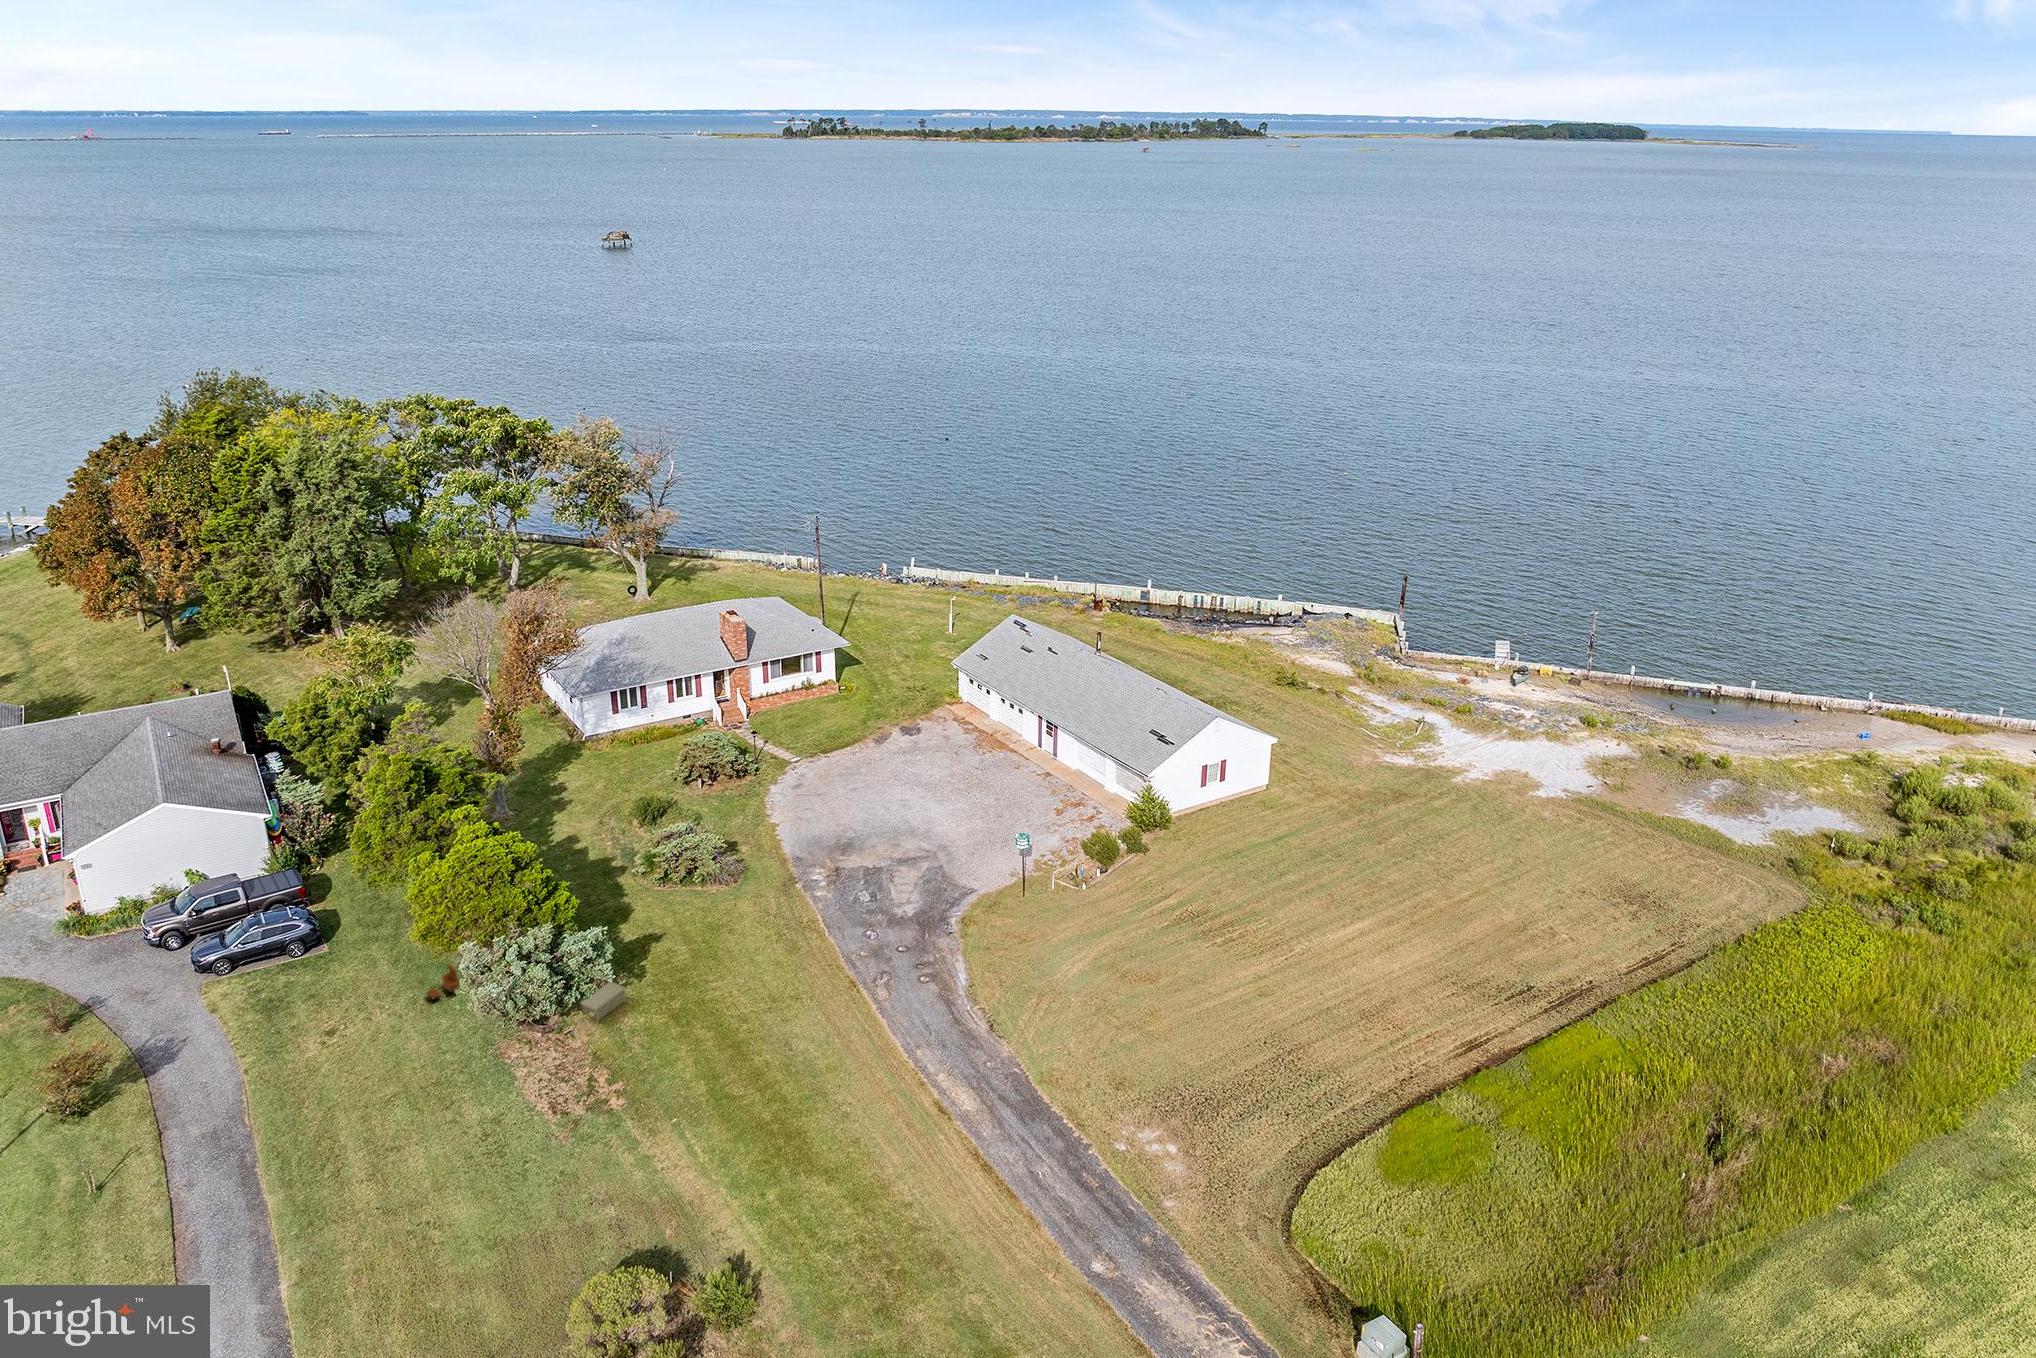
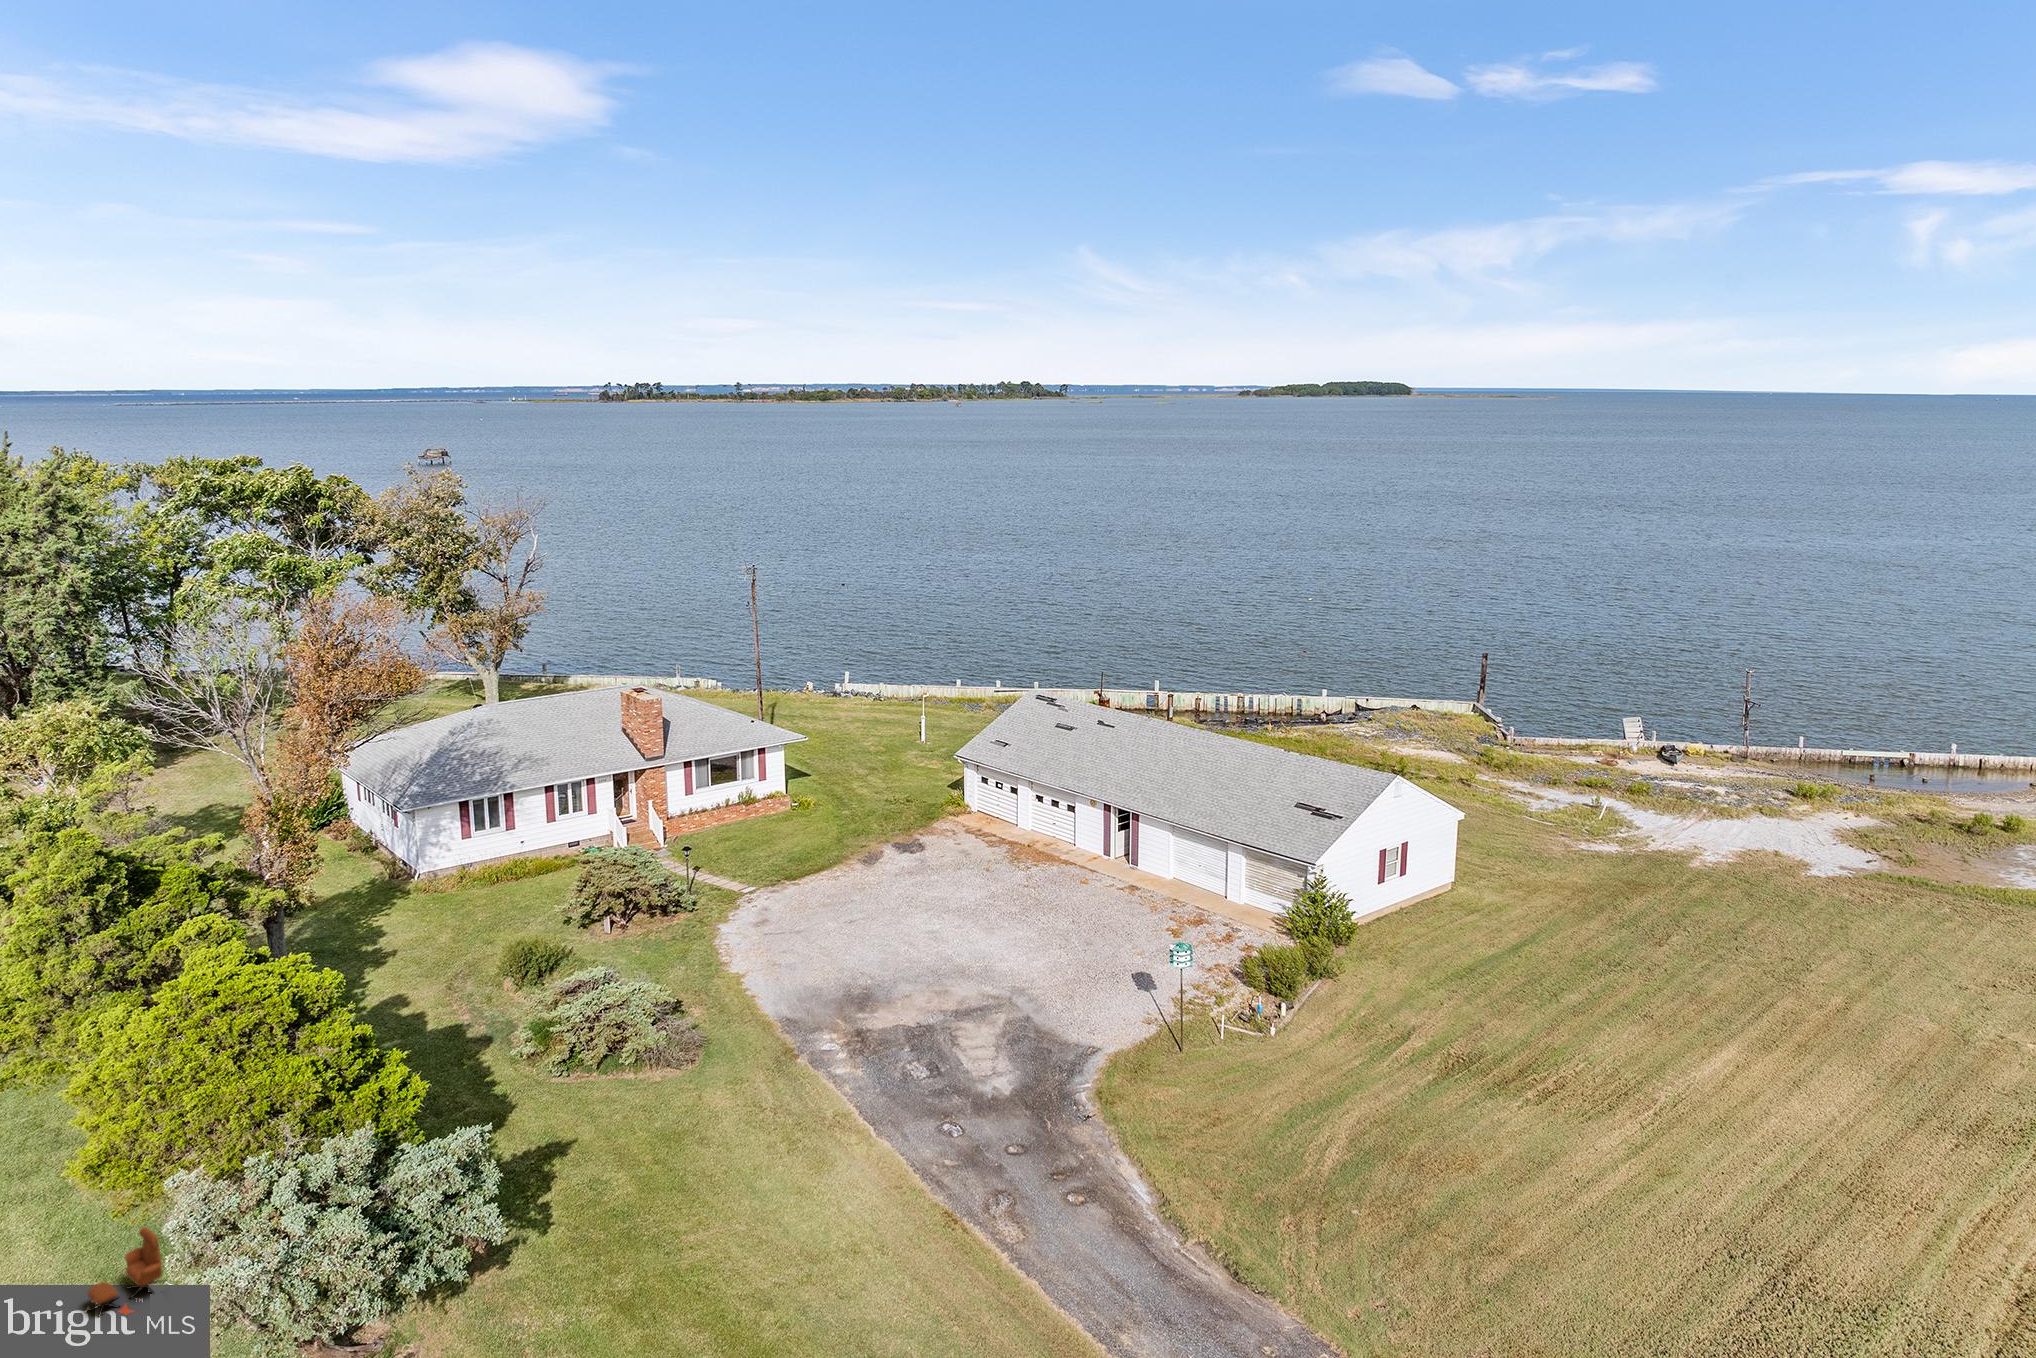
storage bench: present [581,983,626,1022] -> none [427,1240,523,1331]

